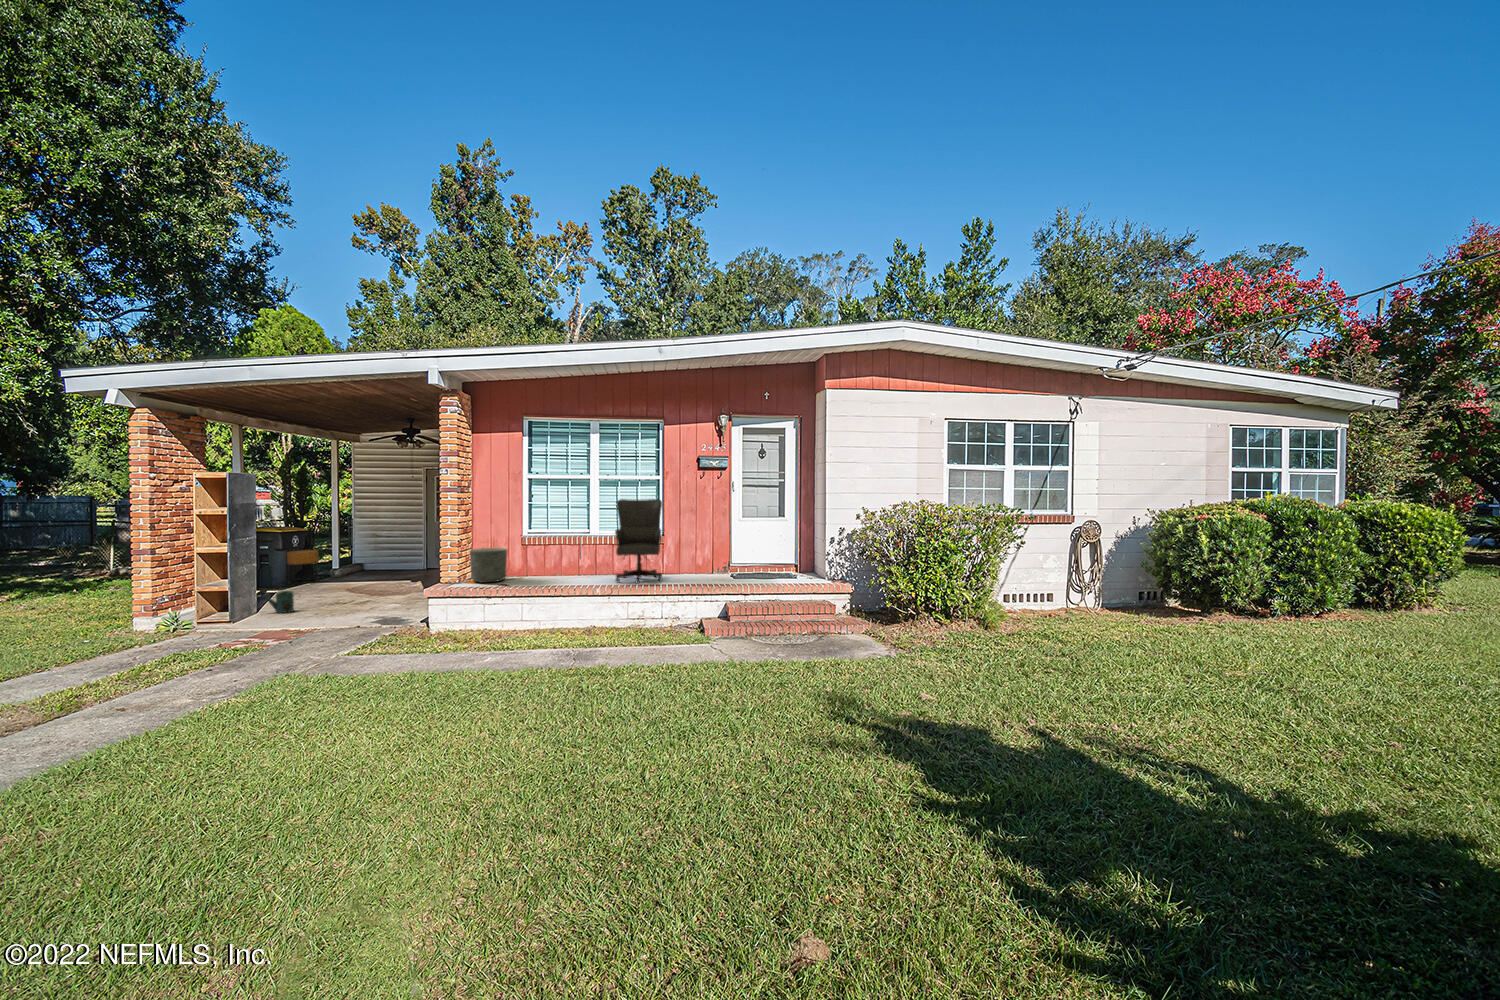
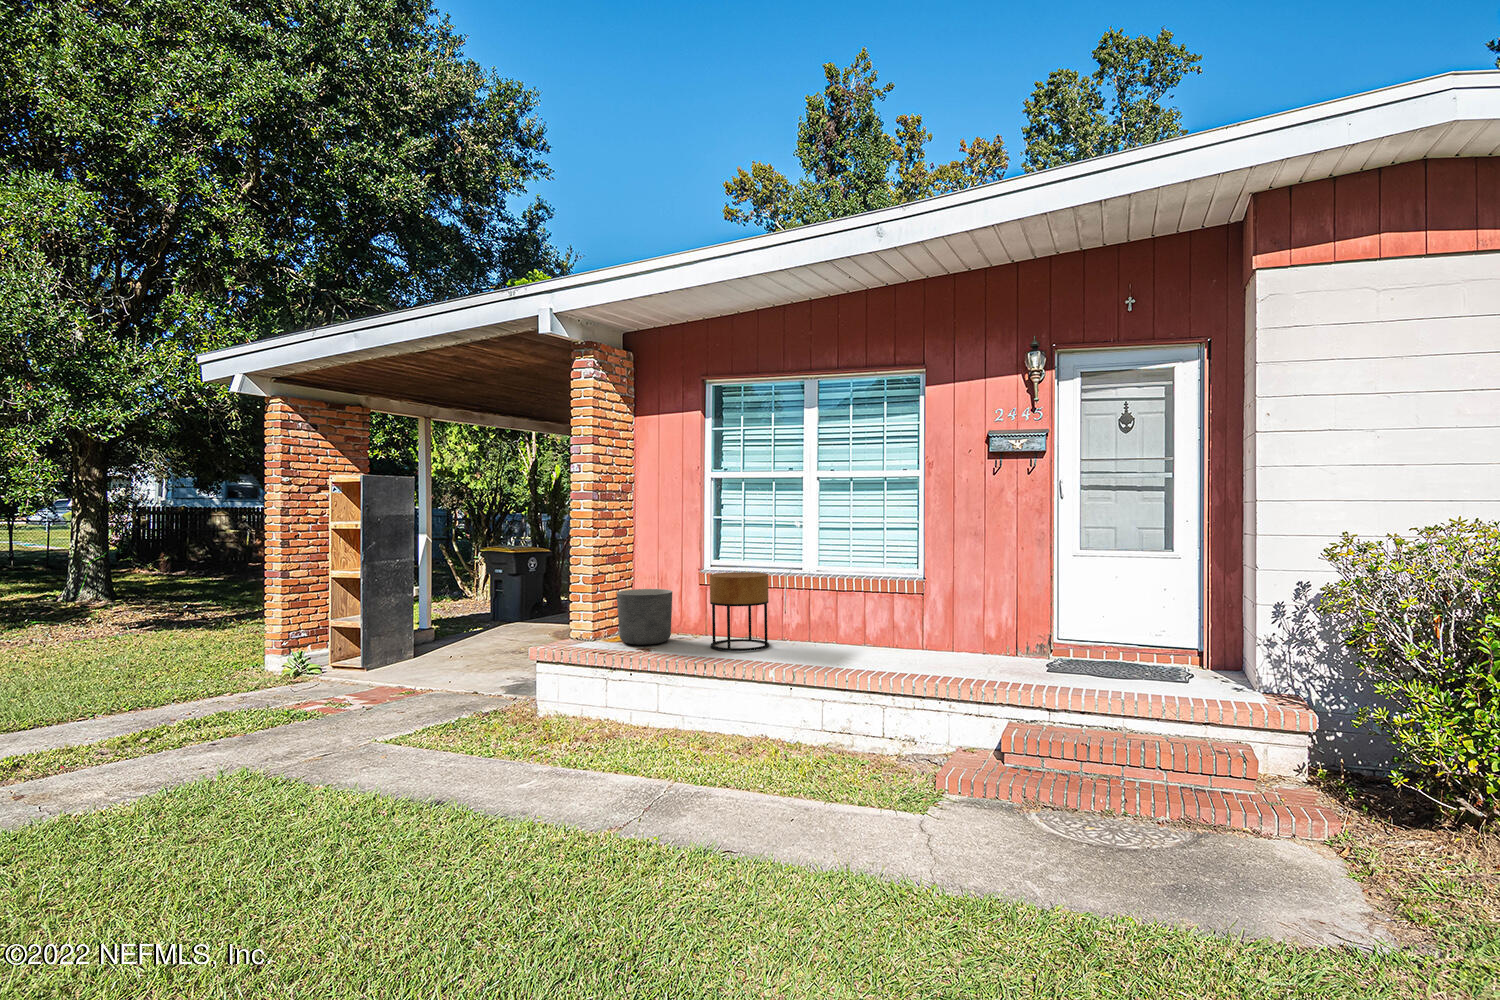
chair: present [615,499,662,584] -> none [826,513,920,668]
side table: present [287,550,318,584] -> present [710,572,769,651]
watering can: present [260,591,294,613] -> none [402,631,448,664]

